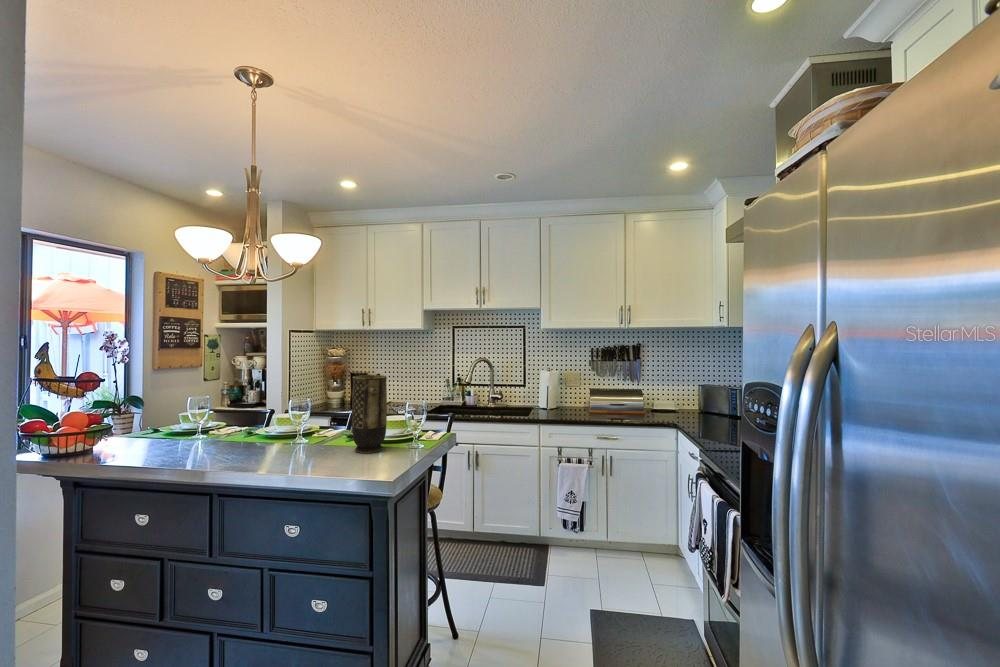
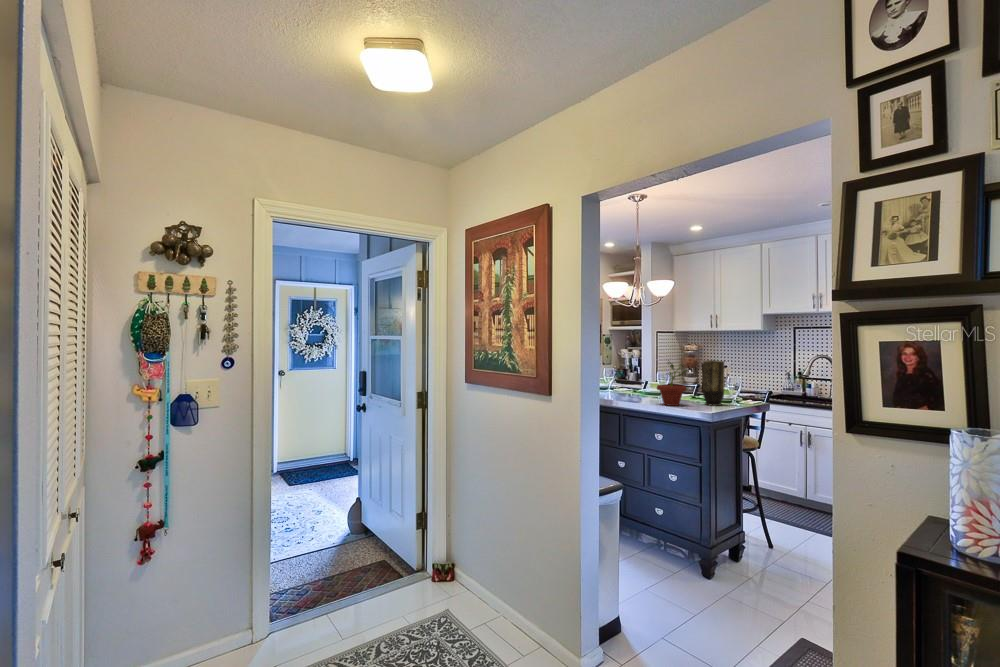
potted plant: none [265,380,328,467] -> present [657,362,687,406]

